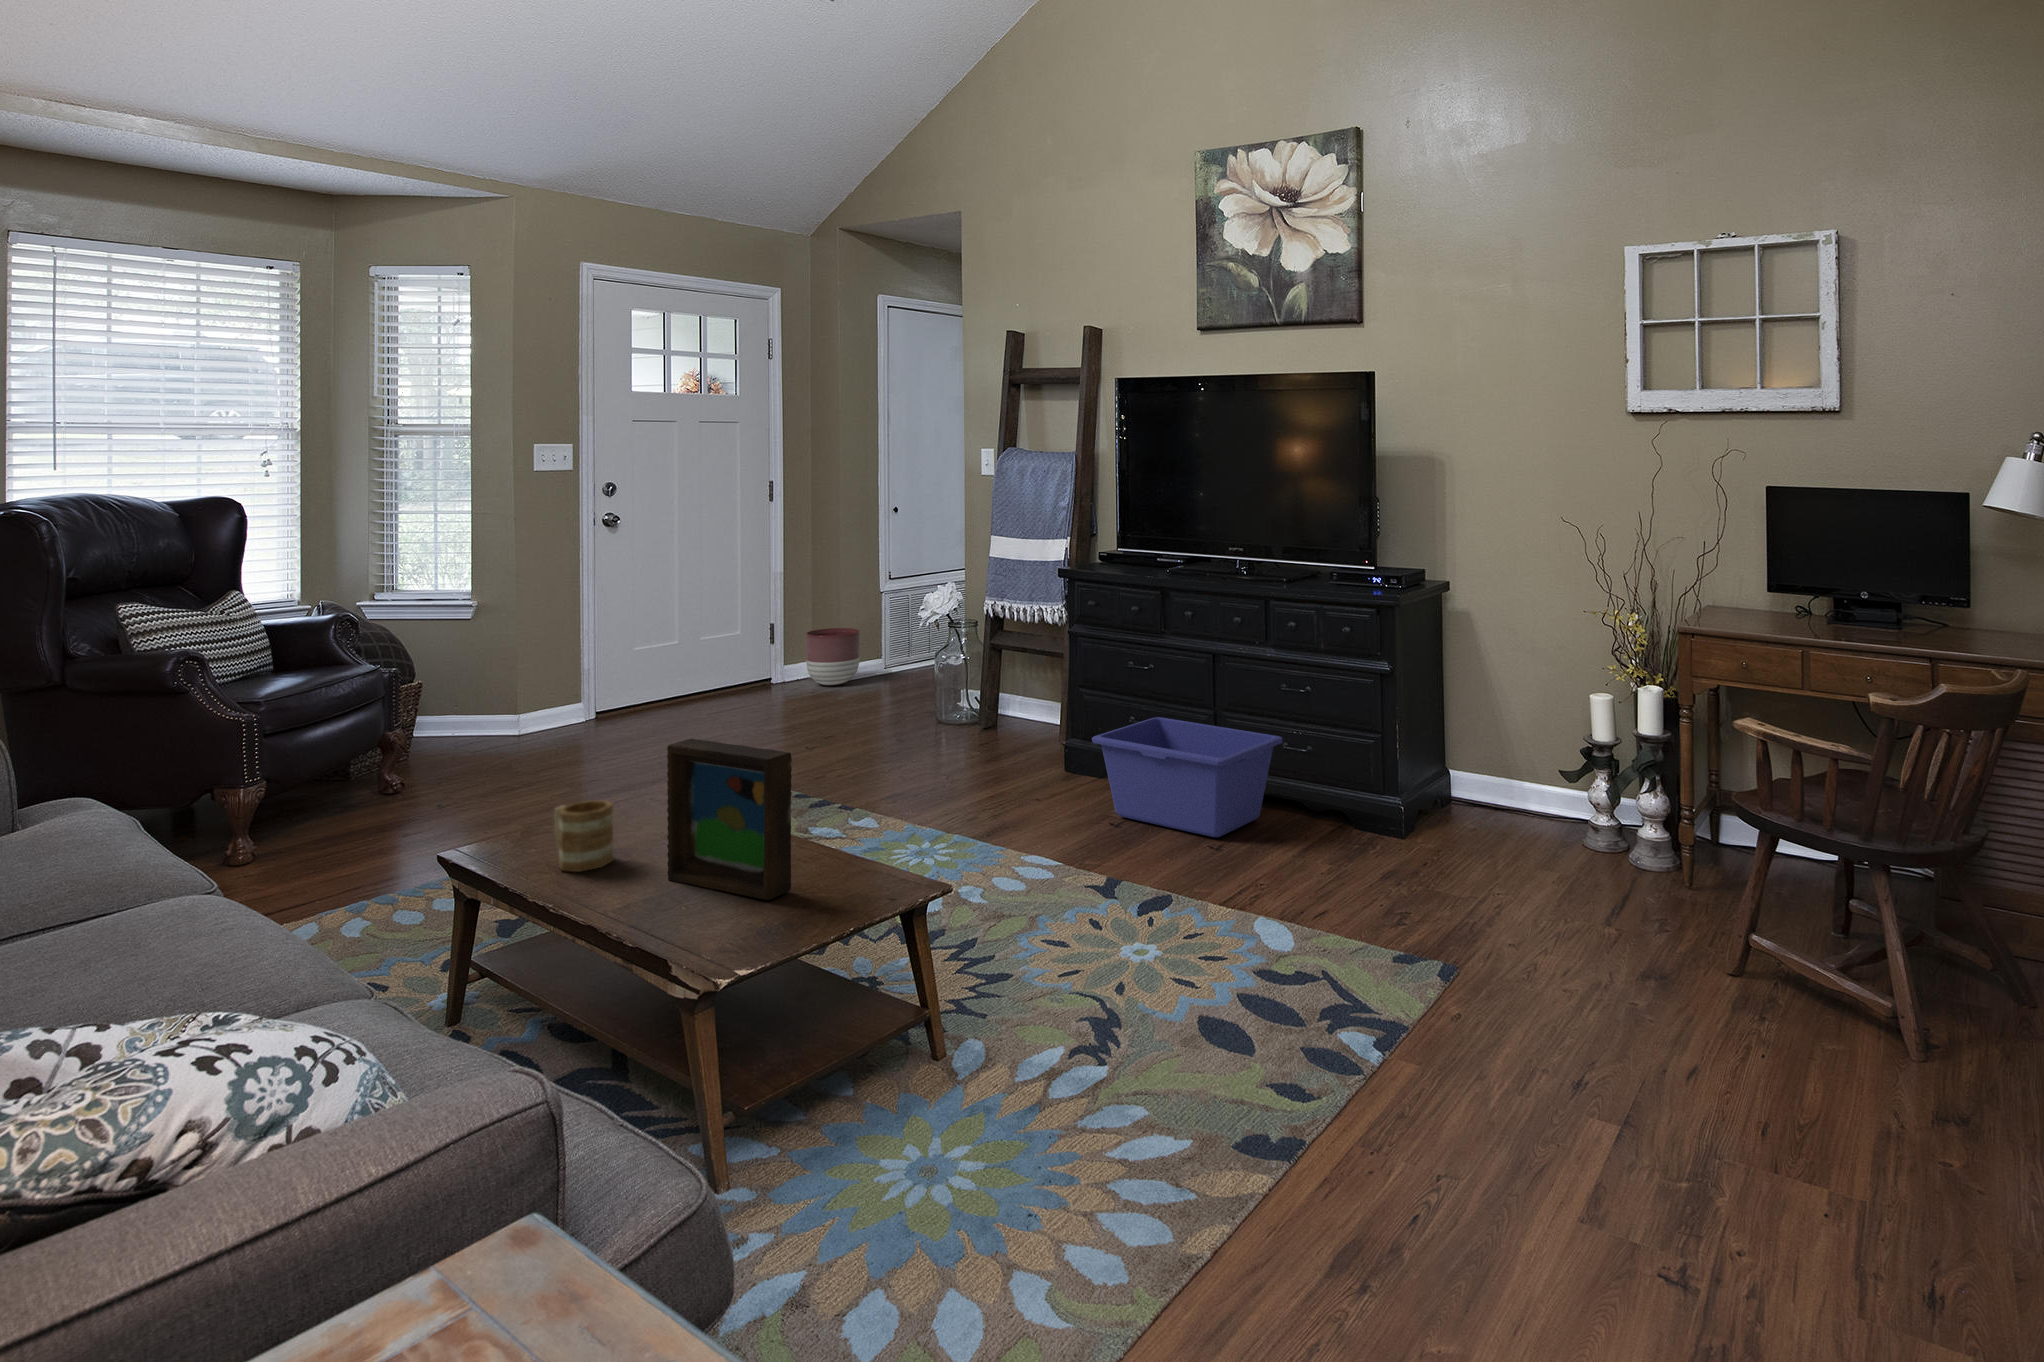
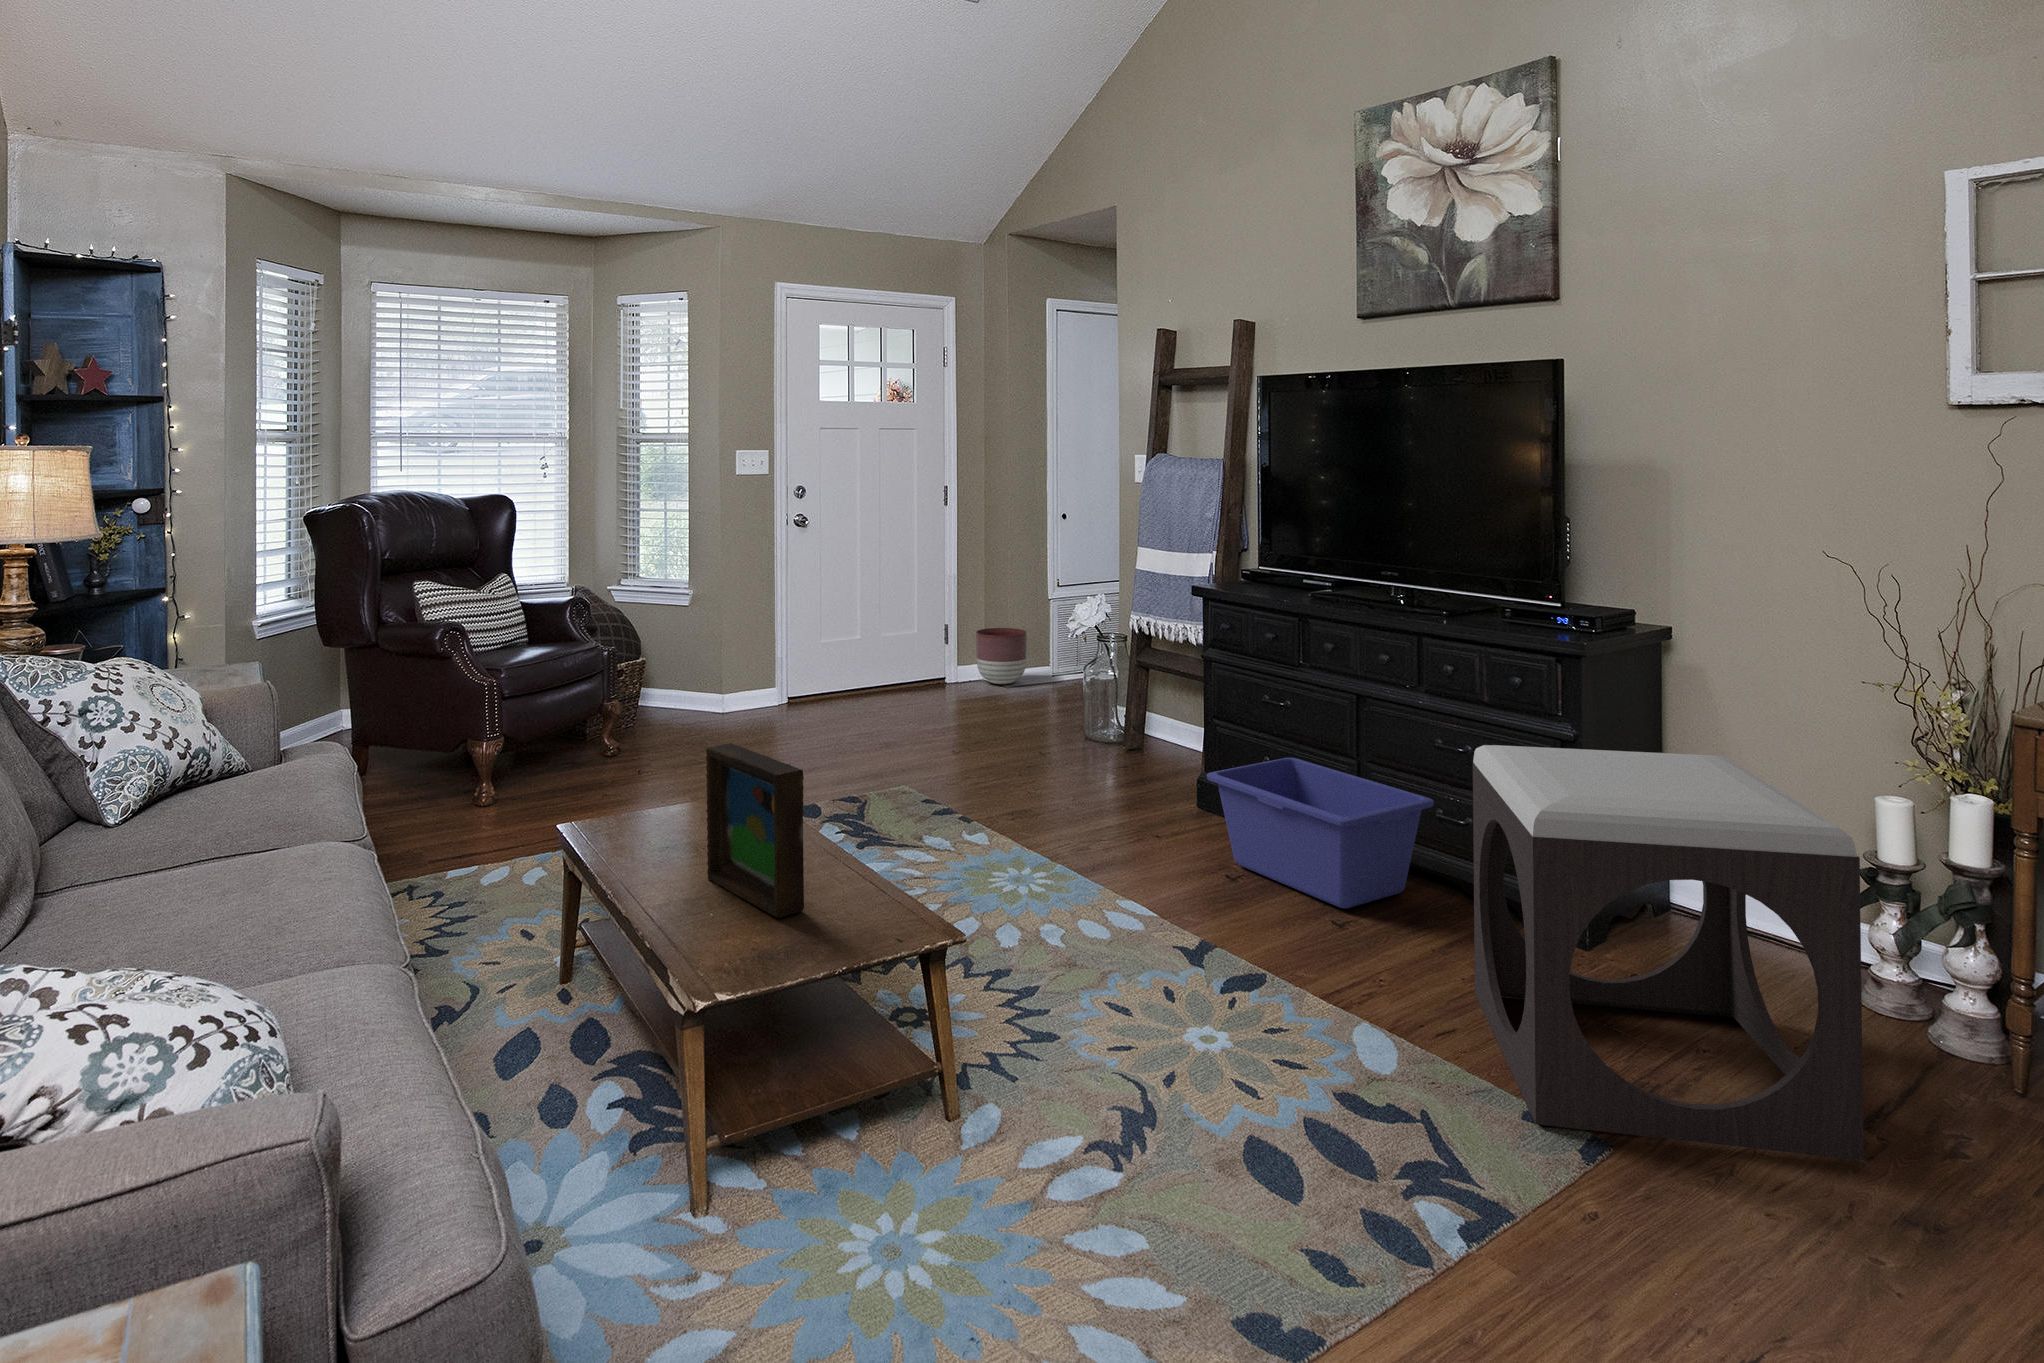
footstool: none [1332,674,1602,964] -> present [1473,745,1864,1161]
mug: present [554,800,614,872] -> none [630,790,675,858]

